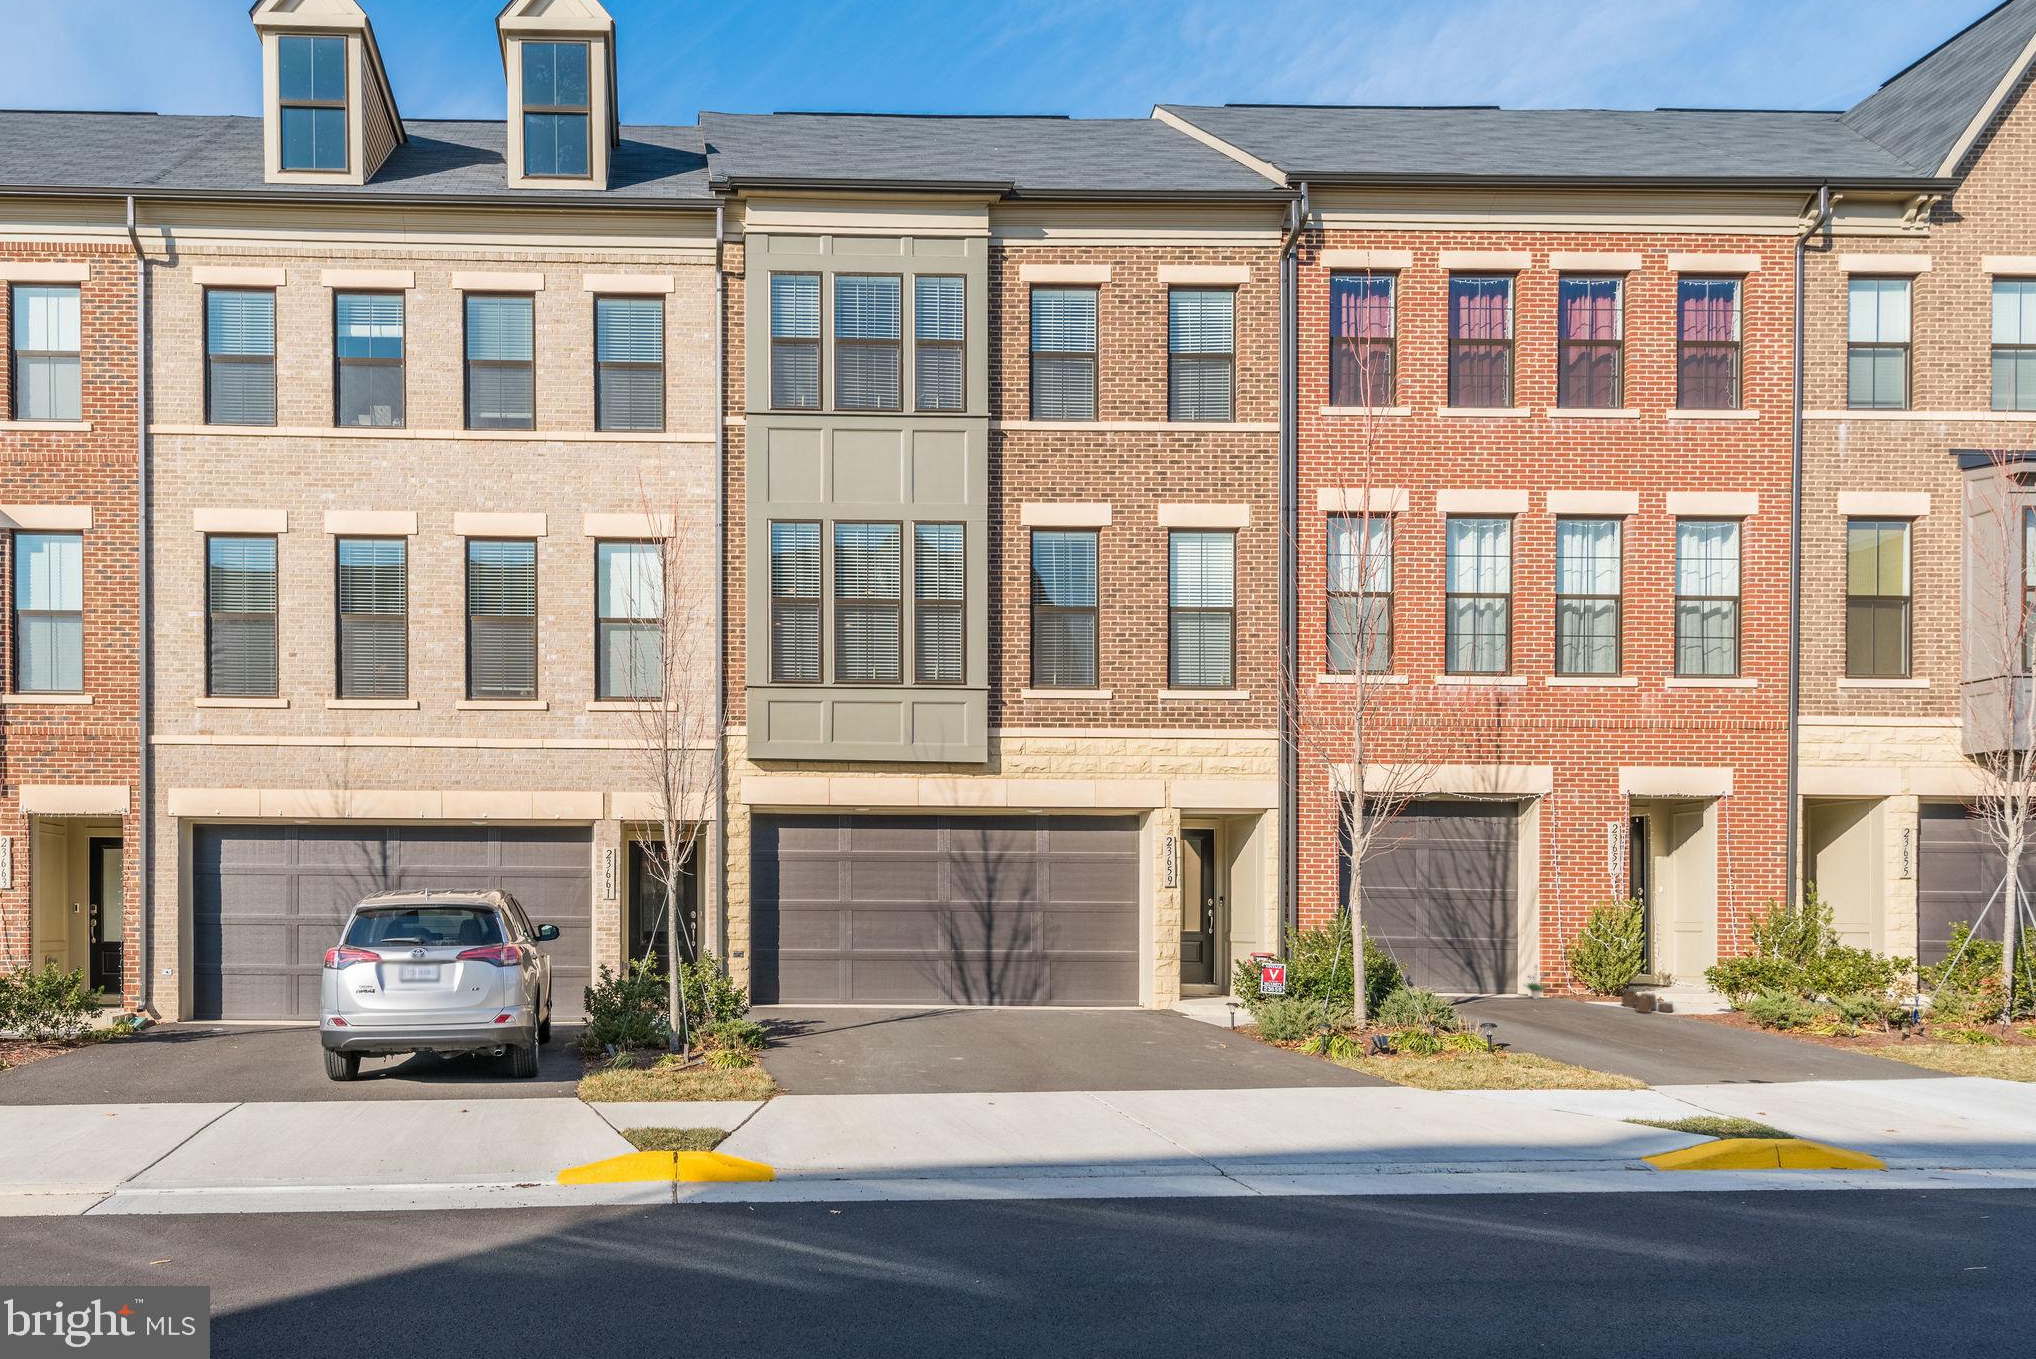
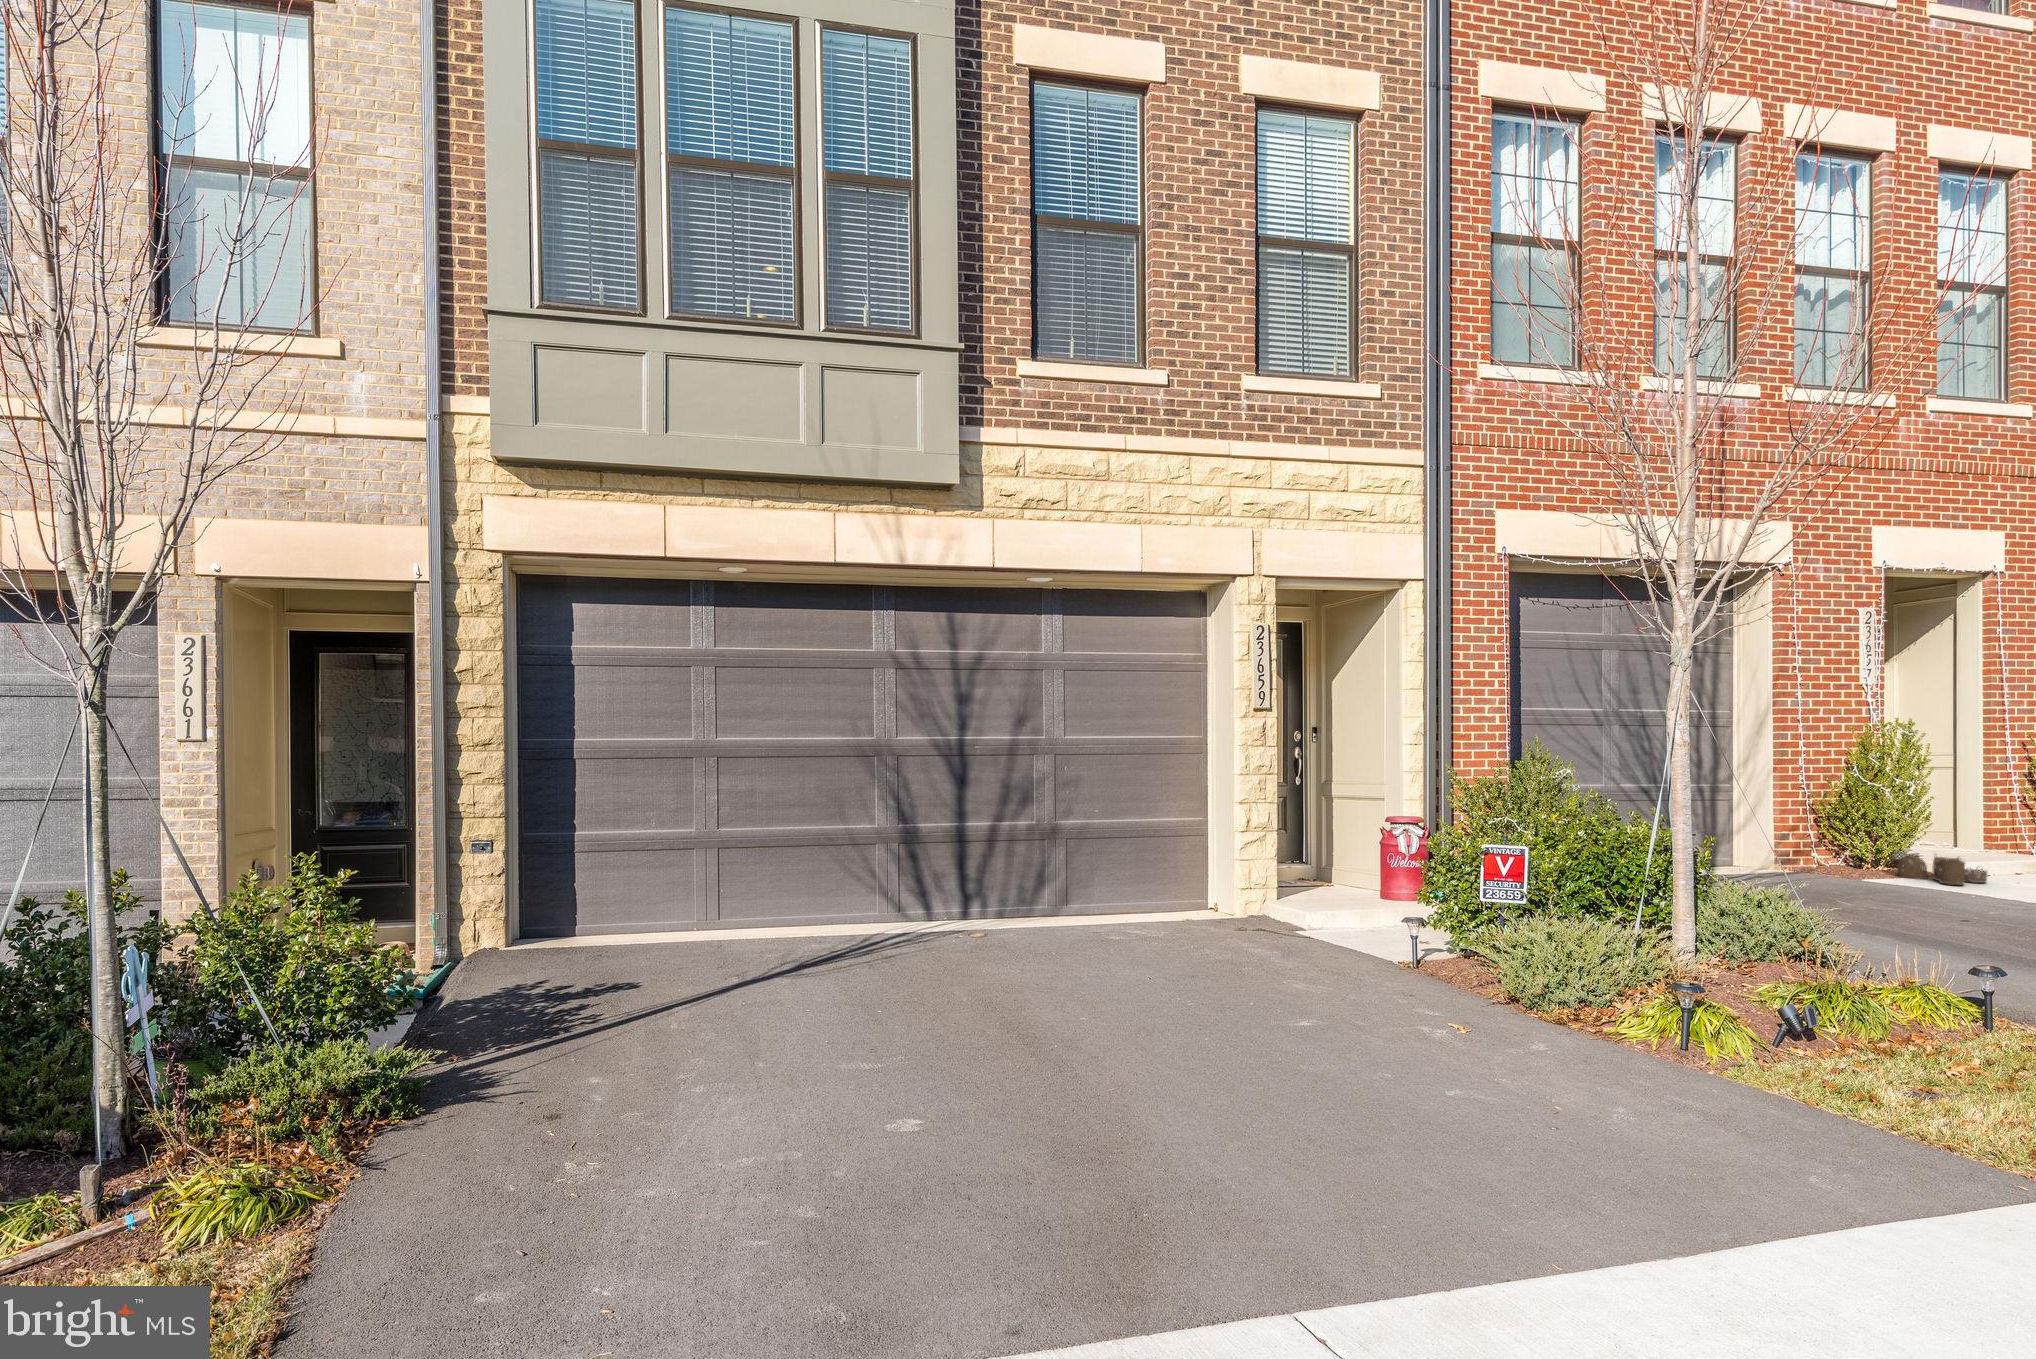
potted plant: present [1525,965,1546,999] -> none [1748,820,1794,873]

